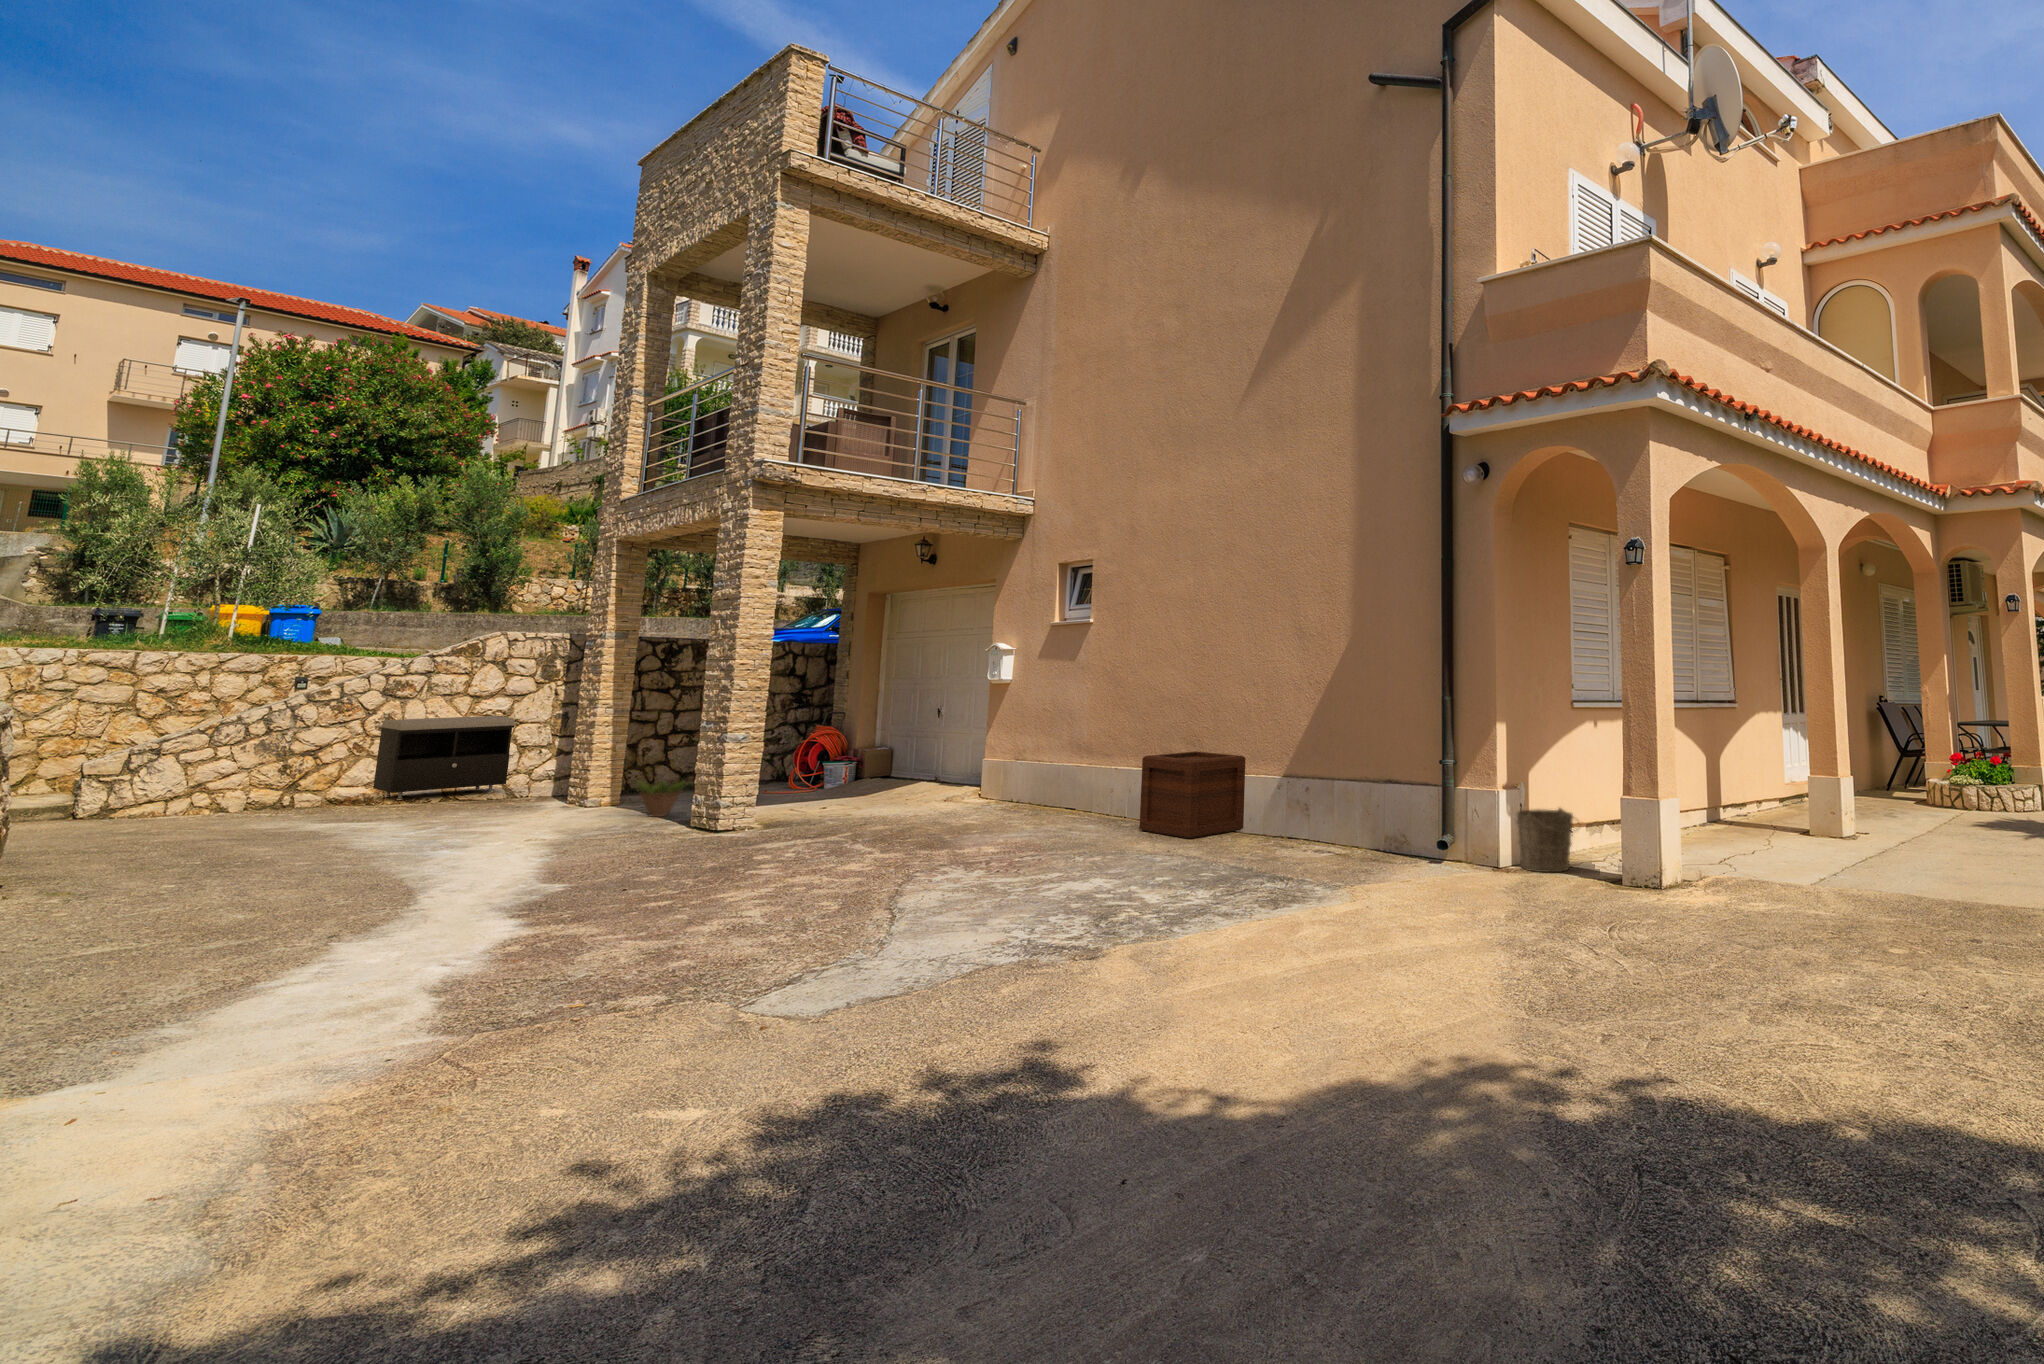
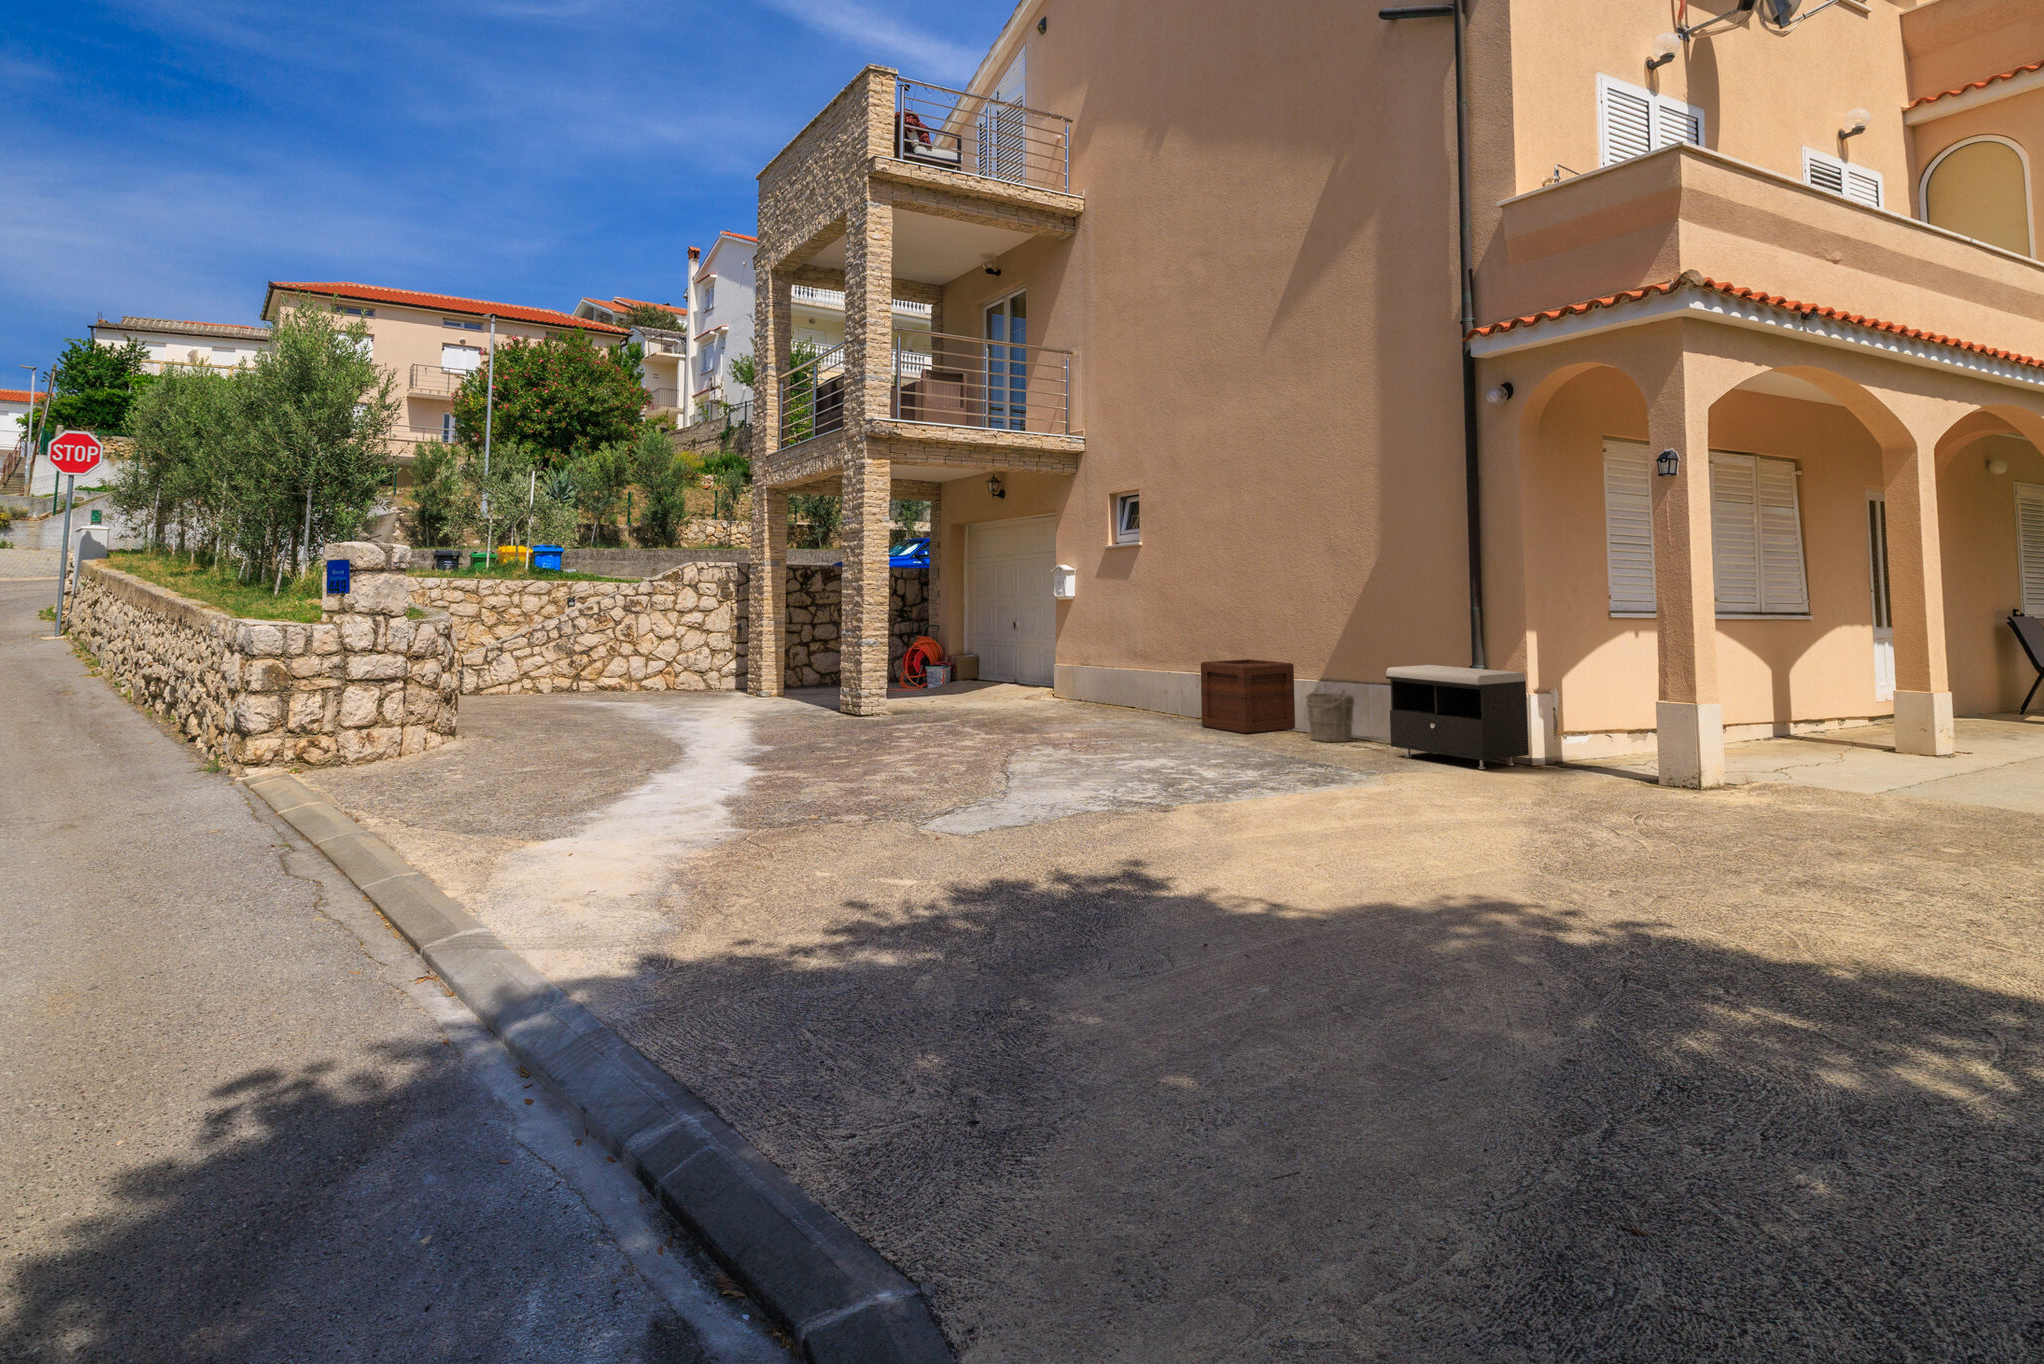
storage bench: present [373,716,515,800] -> present [1386,665,1529,769]
decorative plant: present [634,779,685,817] -> none [799,677,843,706]
bucket: present [1516,808,1581,872] -> present [1302,691,1355,742]

